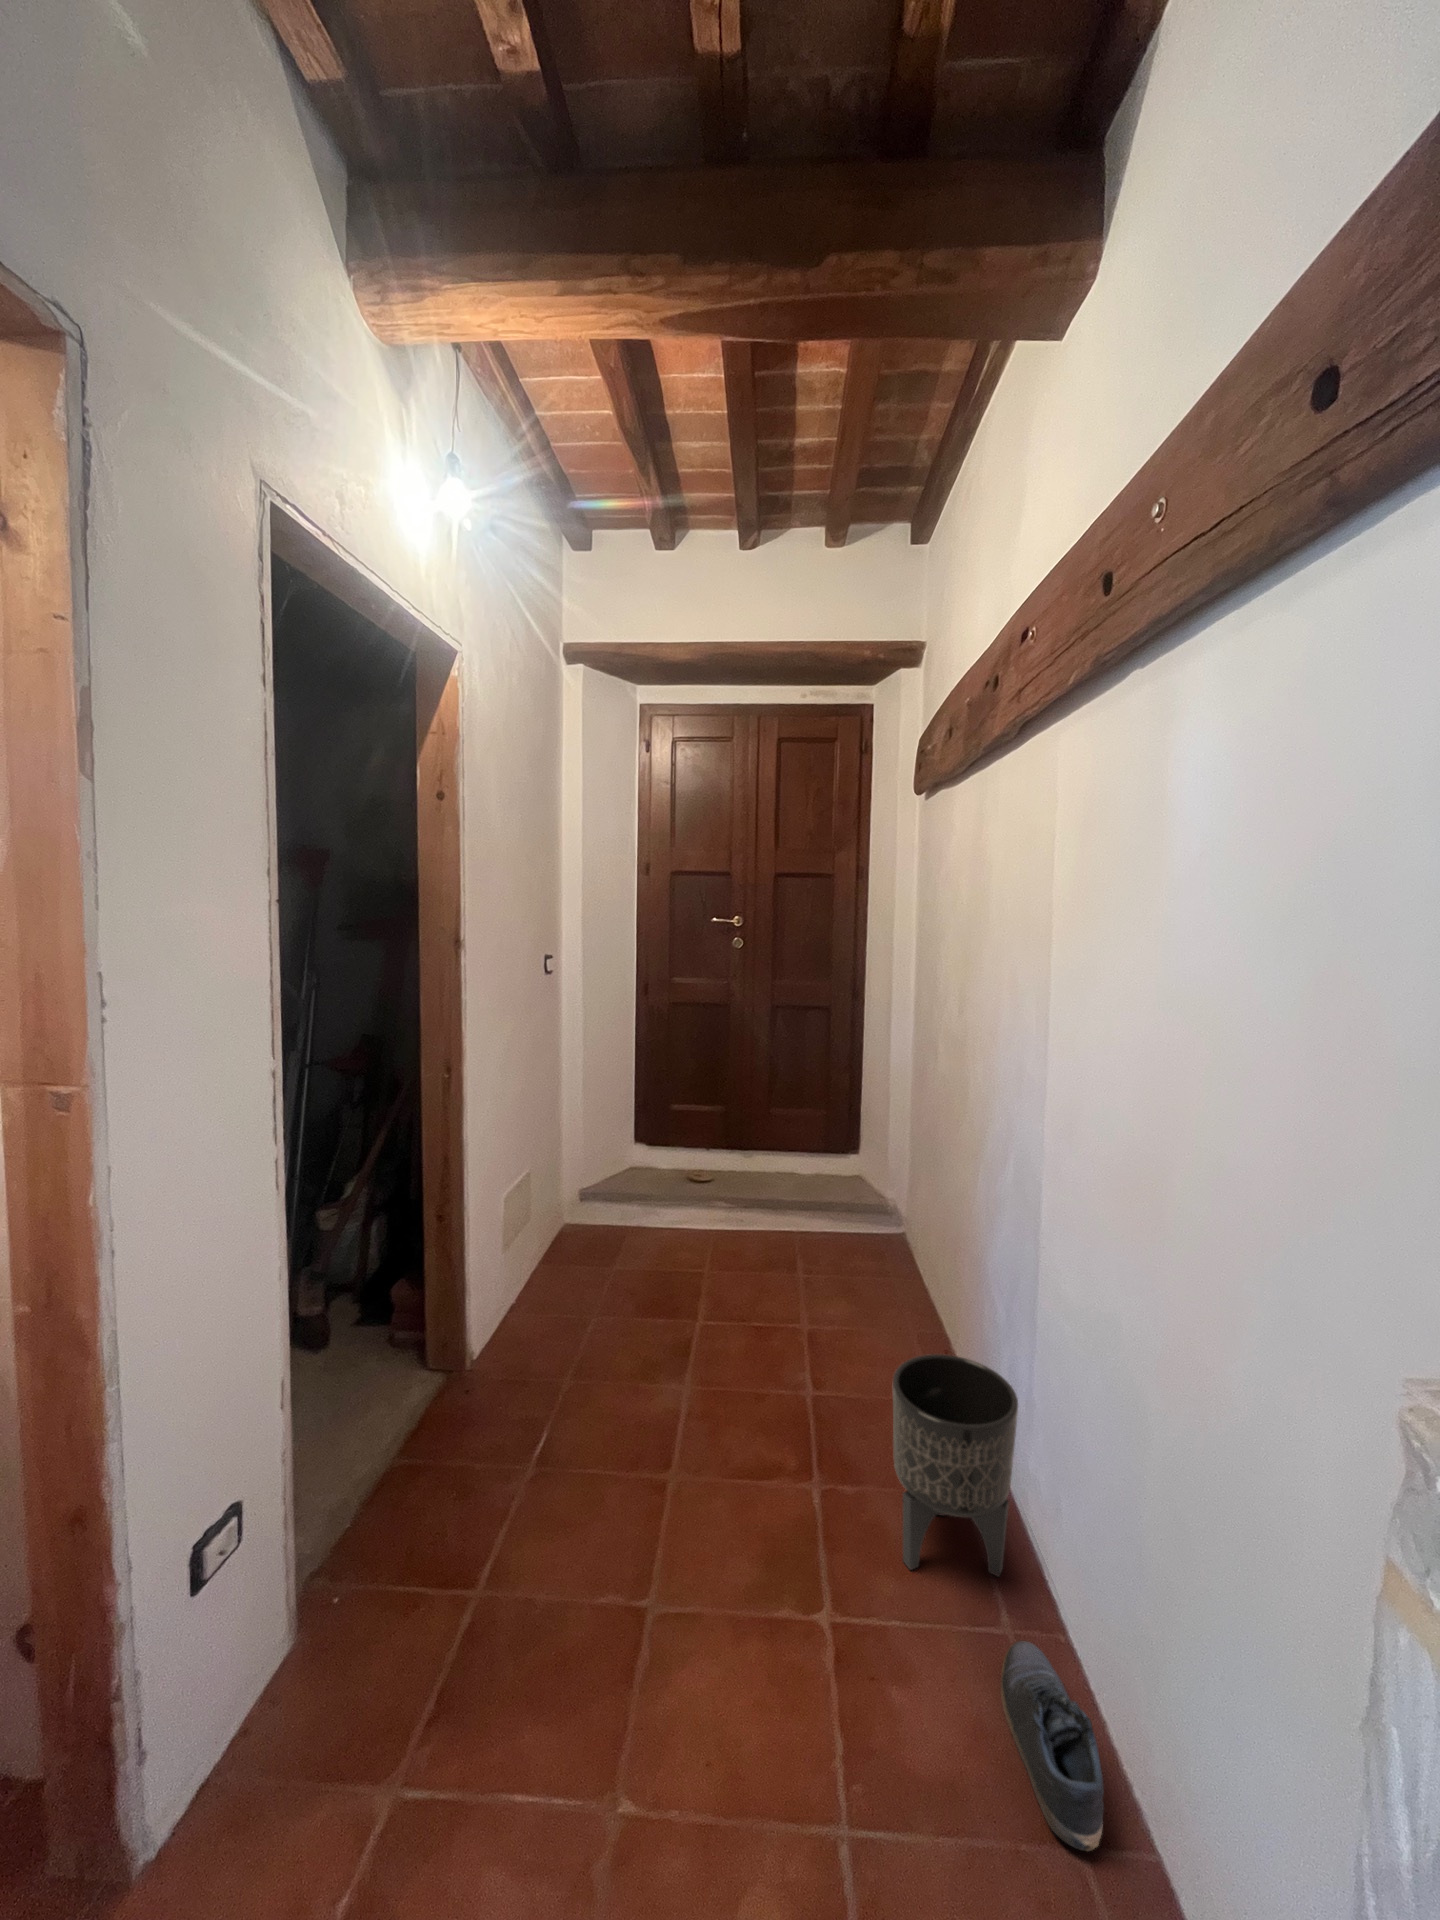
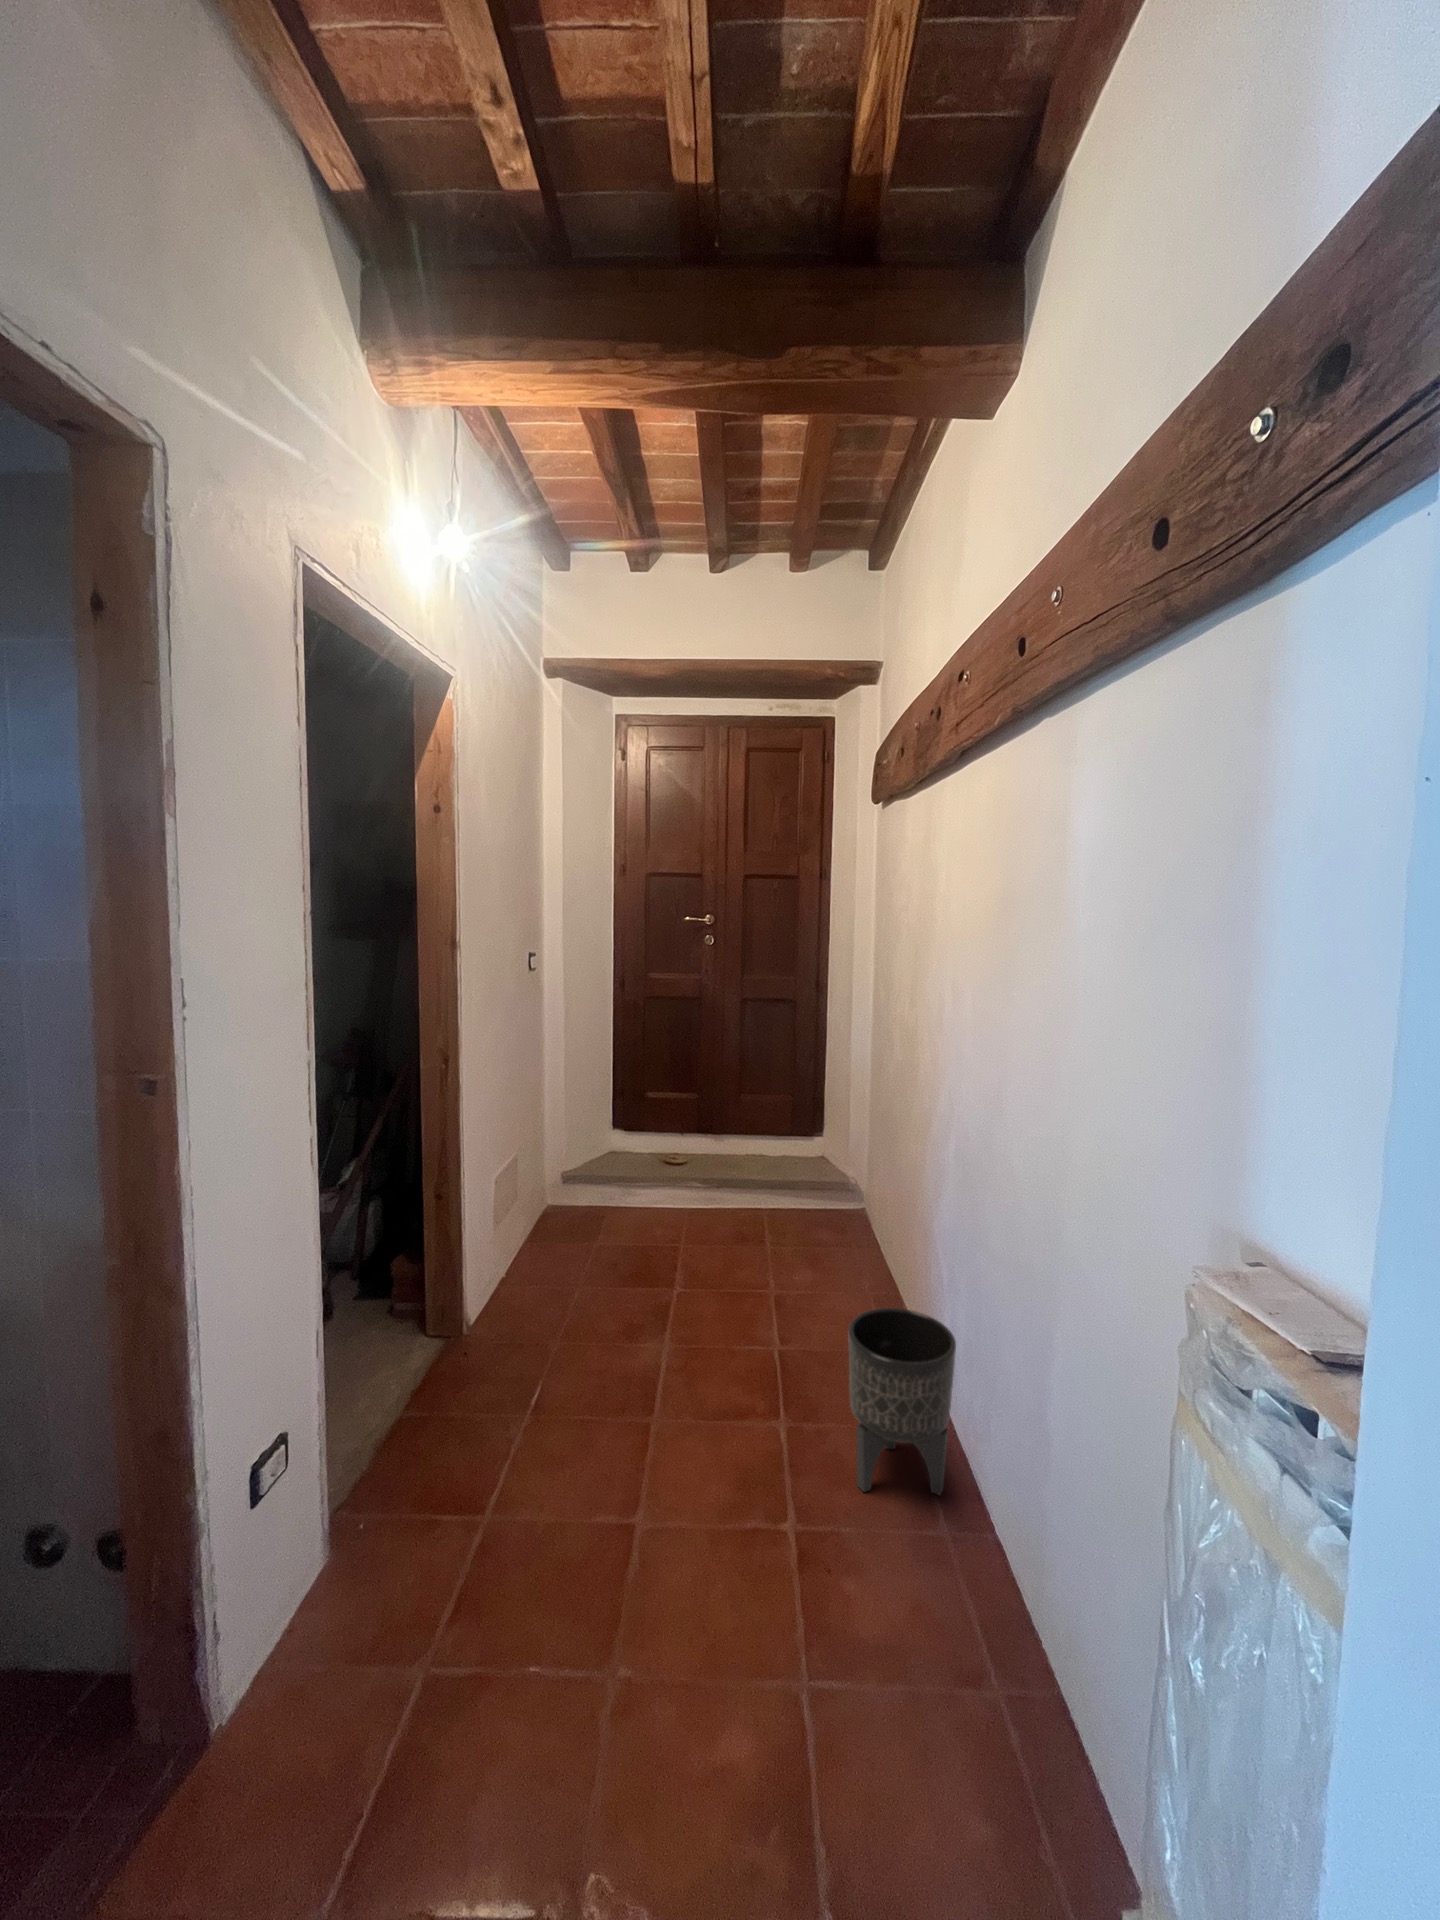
shoe: present [1001,1641,1104,1851] -> none [937,1540,1015,1690]

